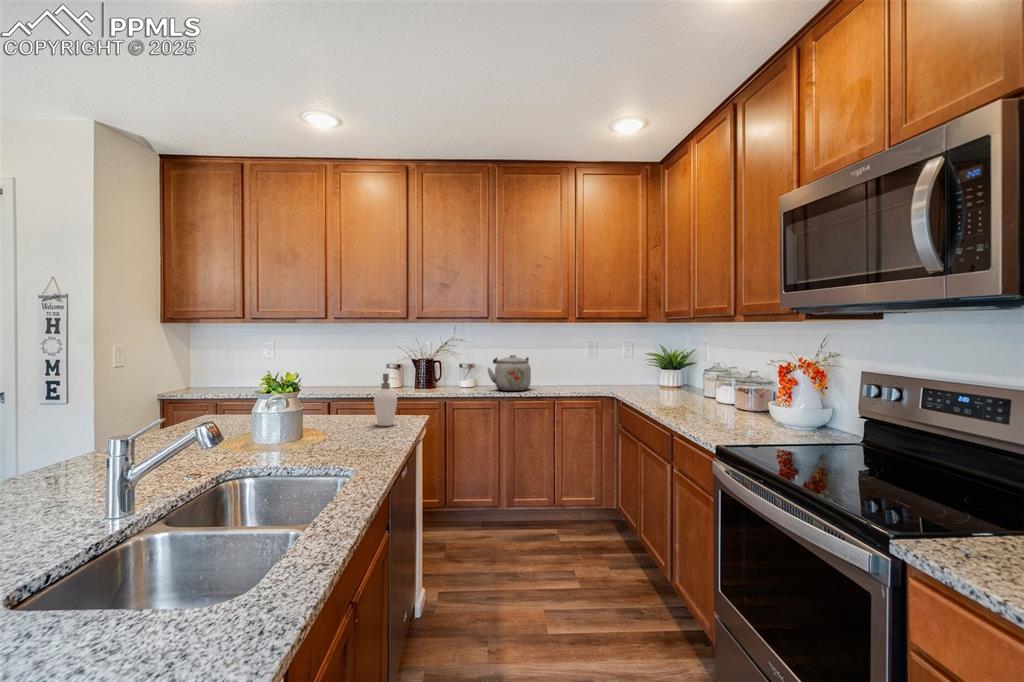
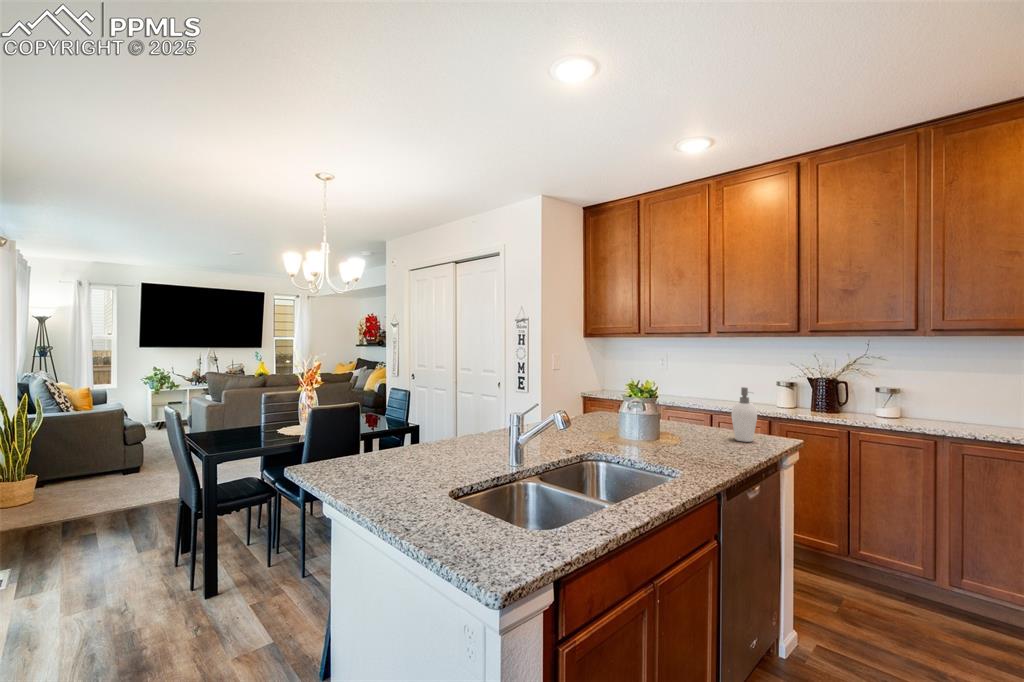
kettle: present [488,355,531,391] -> none [915,379,997,429]

